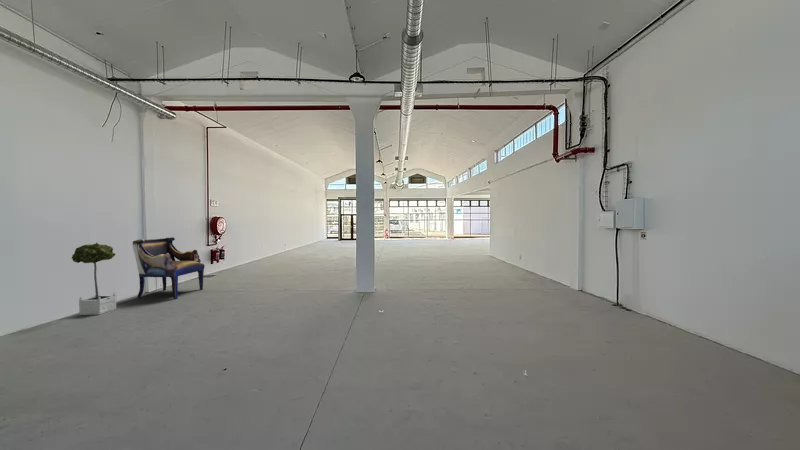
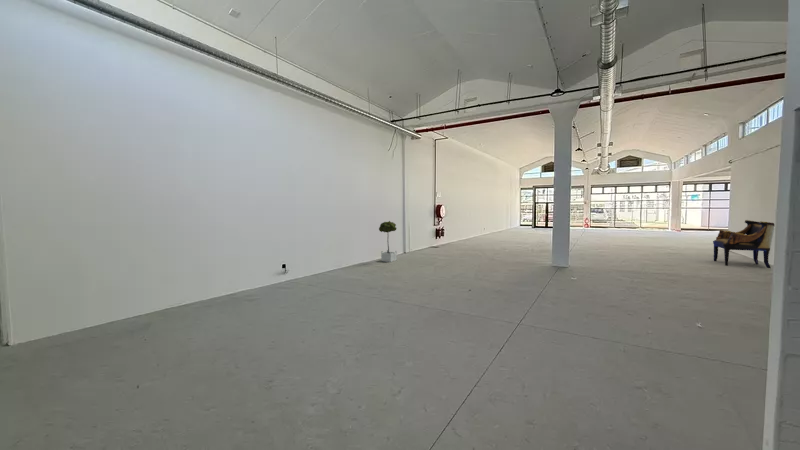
armchair: present [133,237,205,299] -> present [713,220,775,268]

